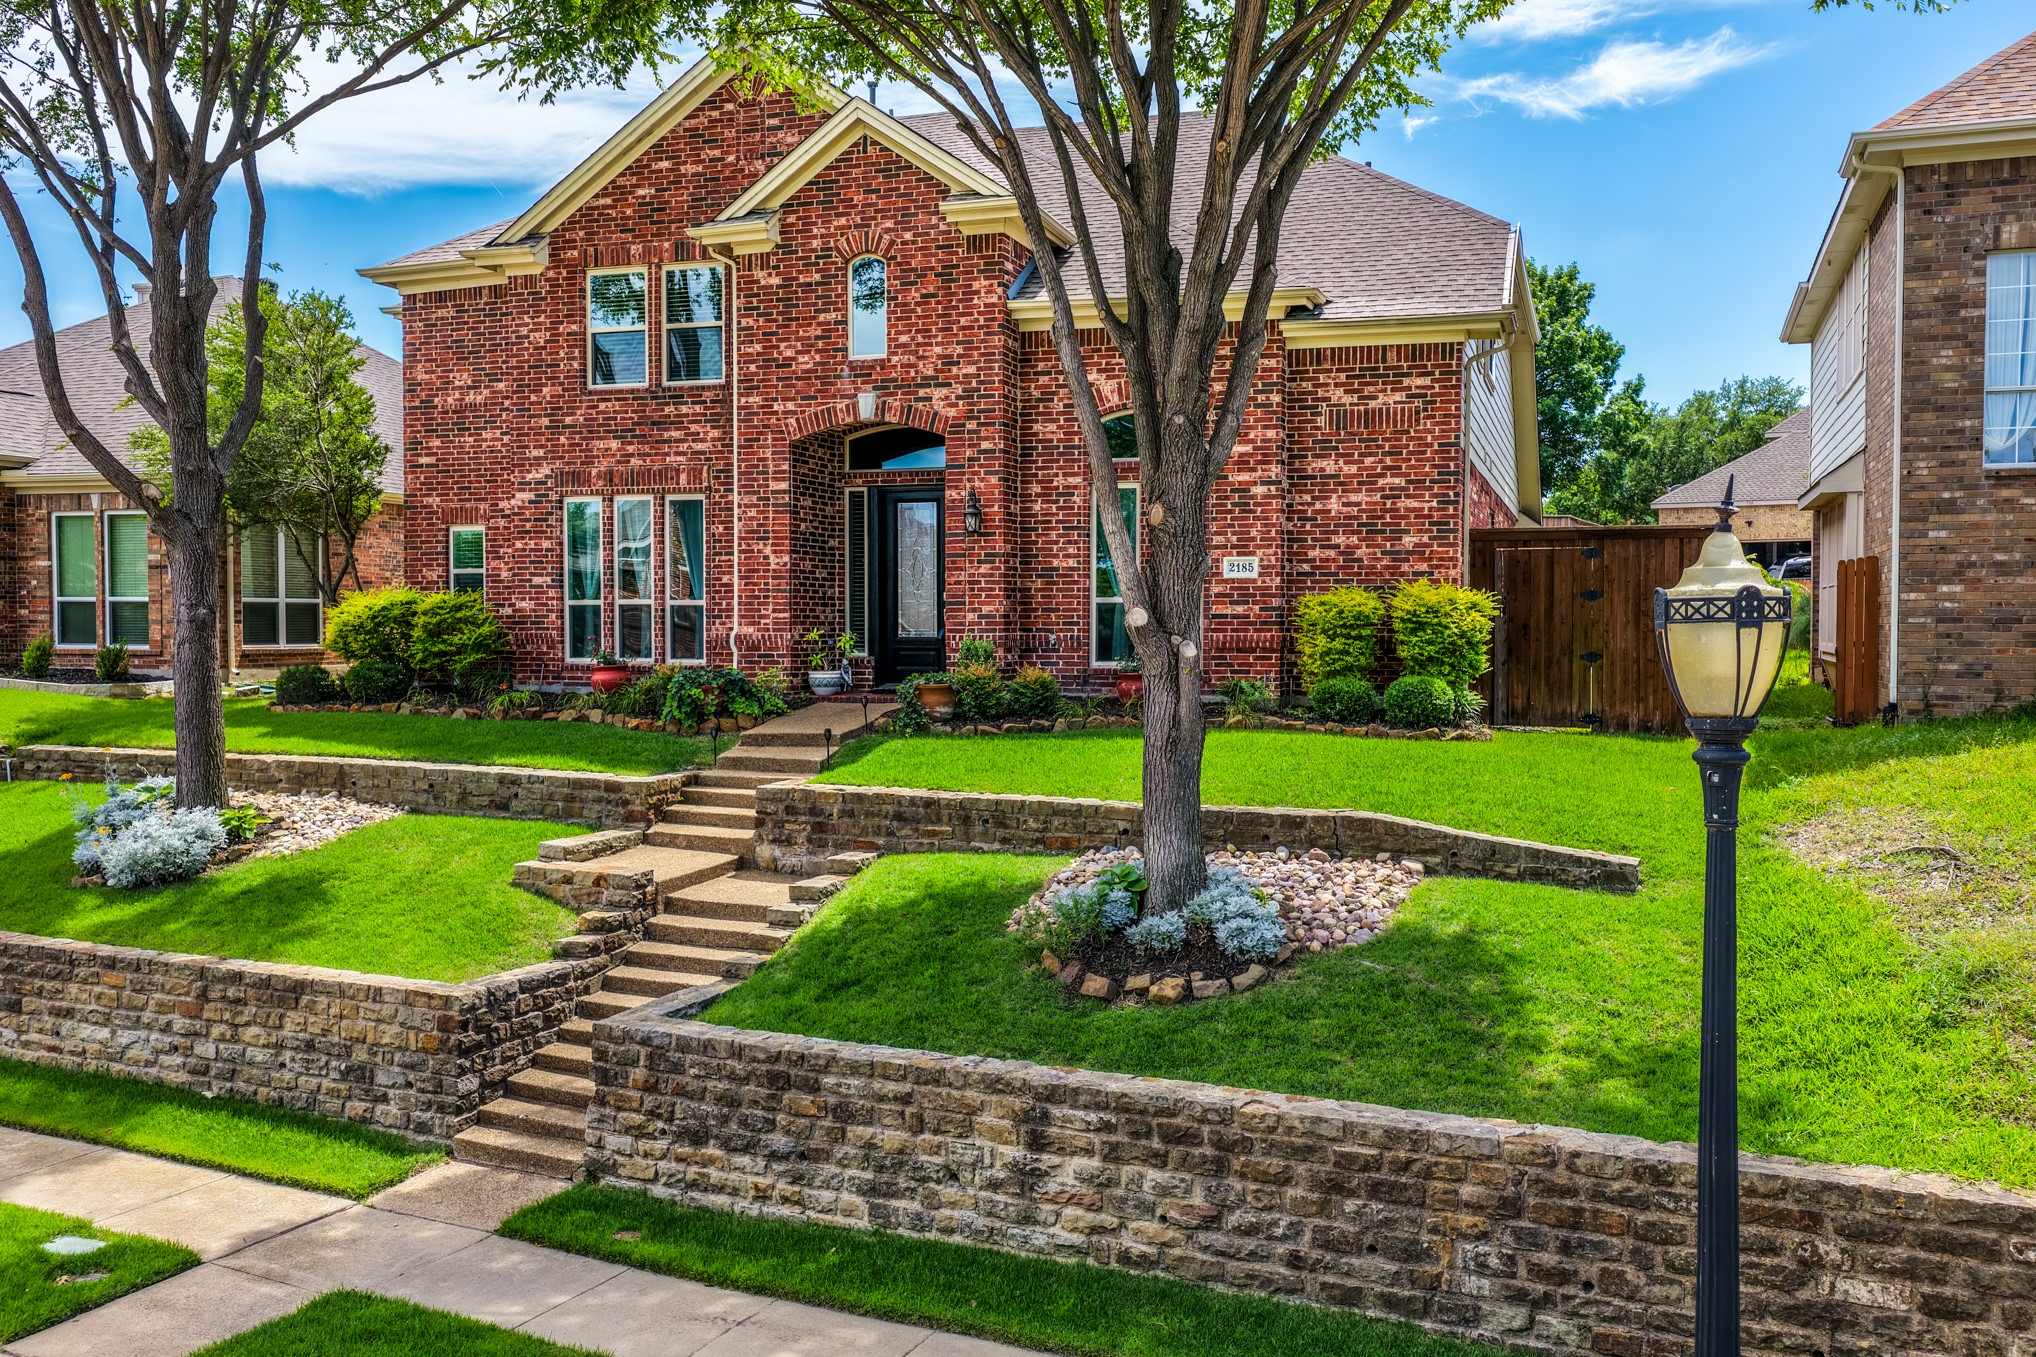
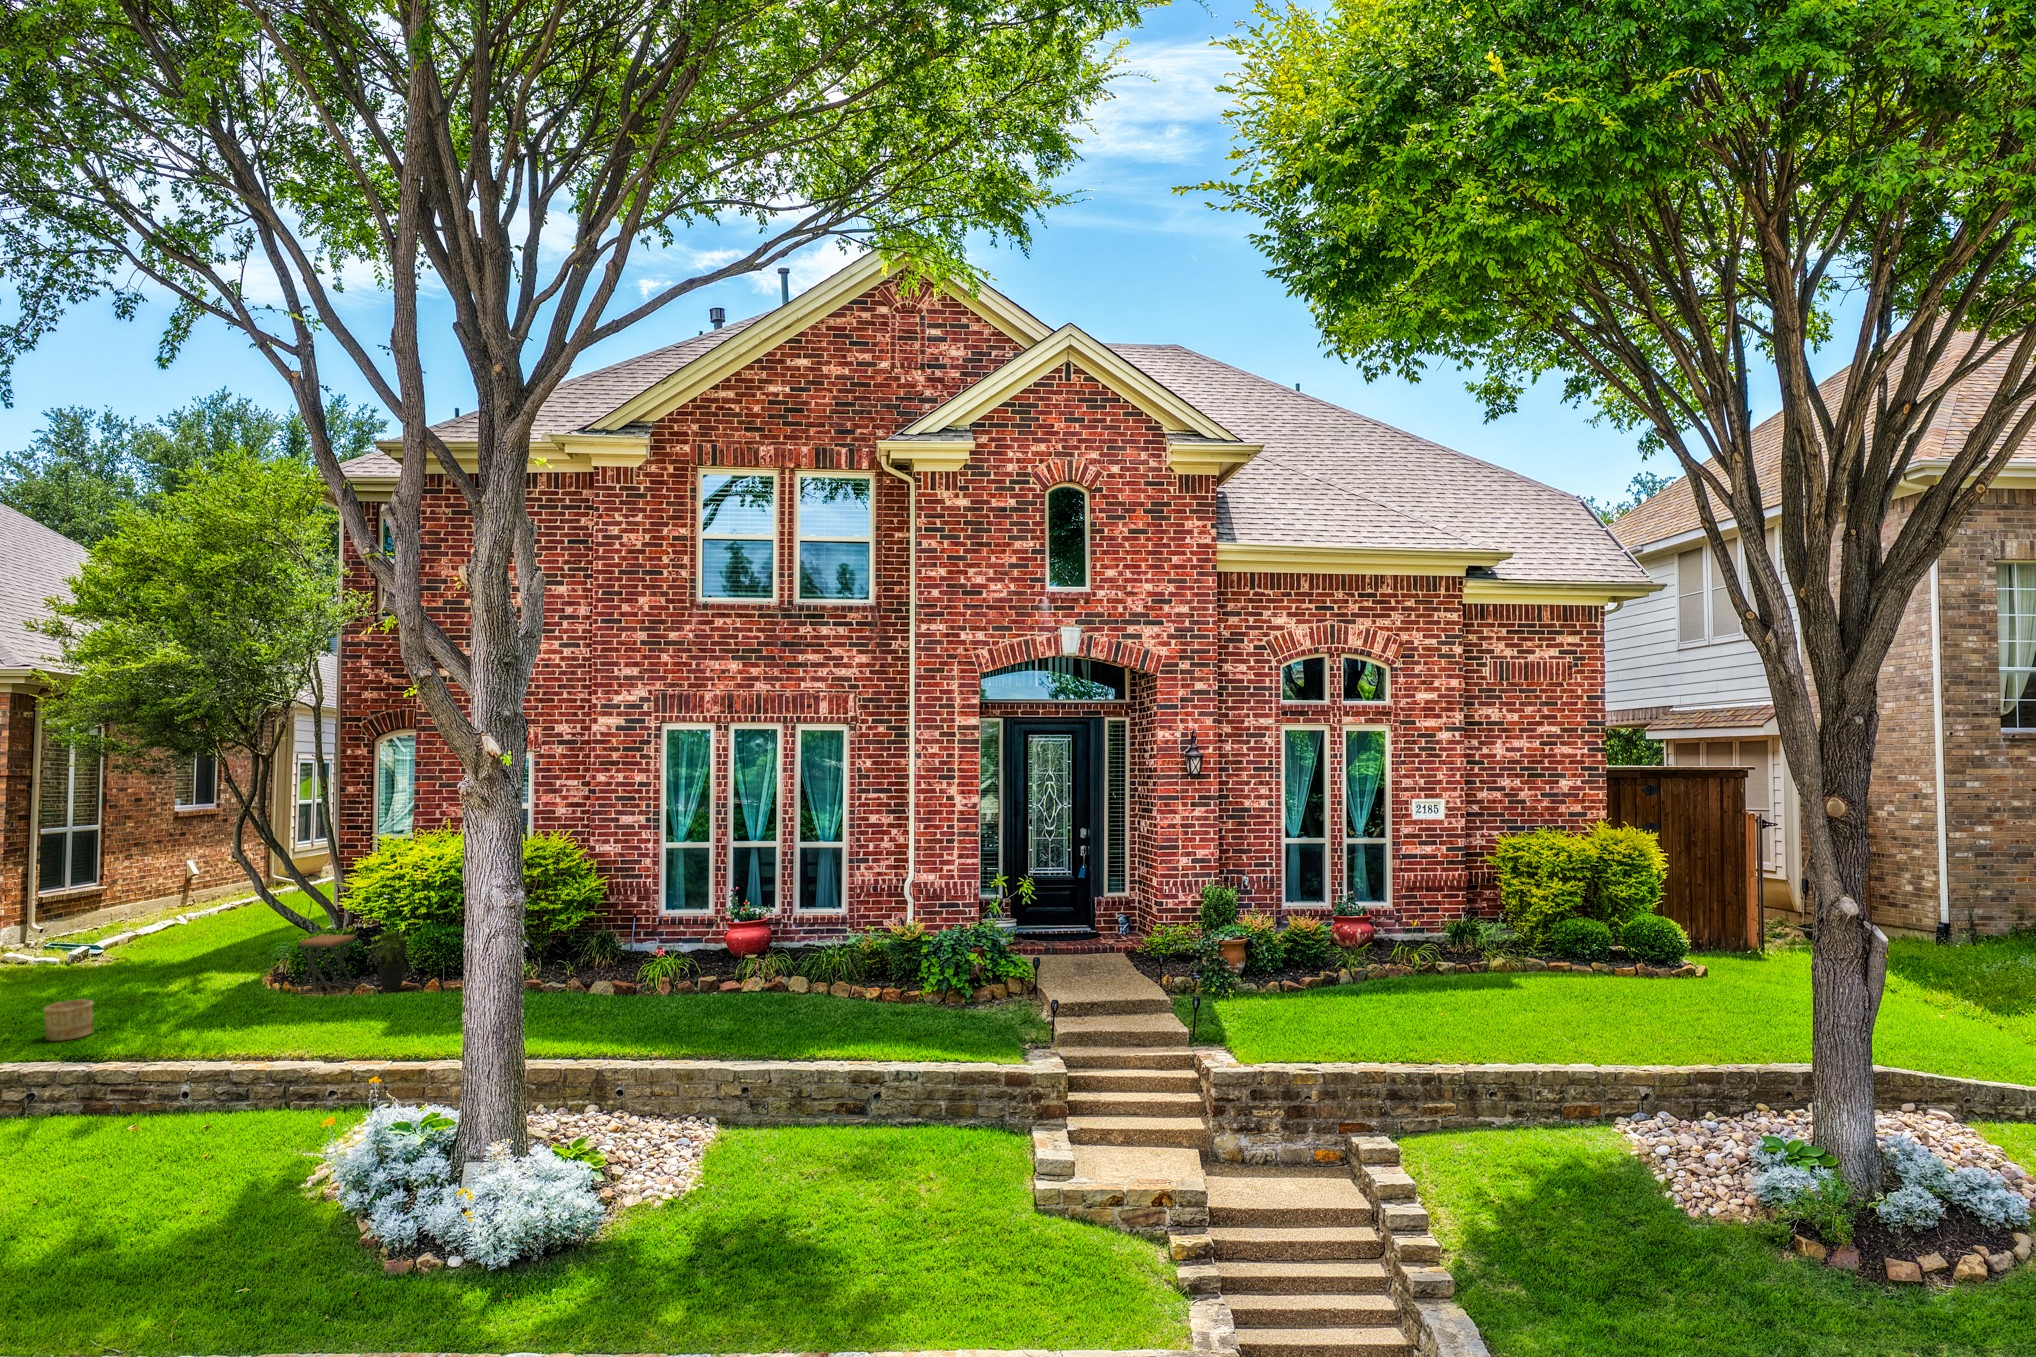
potted plant: none [319,652,353,701] -> present [374,929,407,992]
wooden bucket: none [87,685,122,710] -> present [44,999,94,1041]

